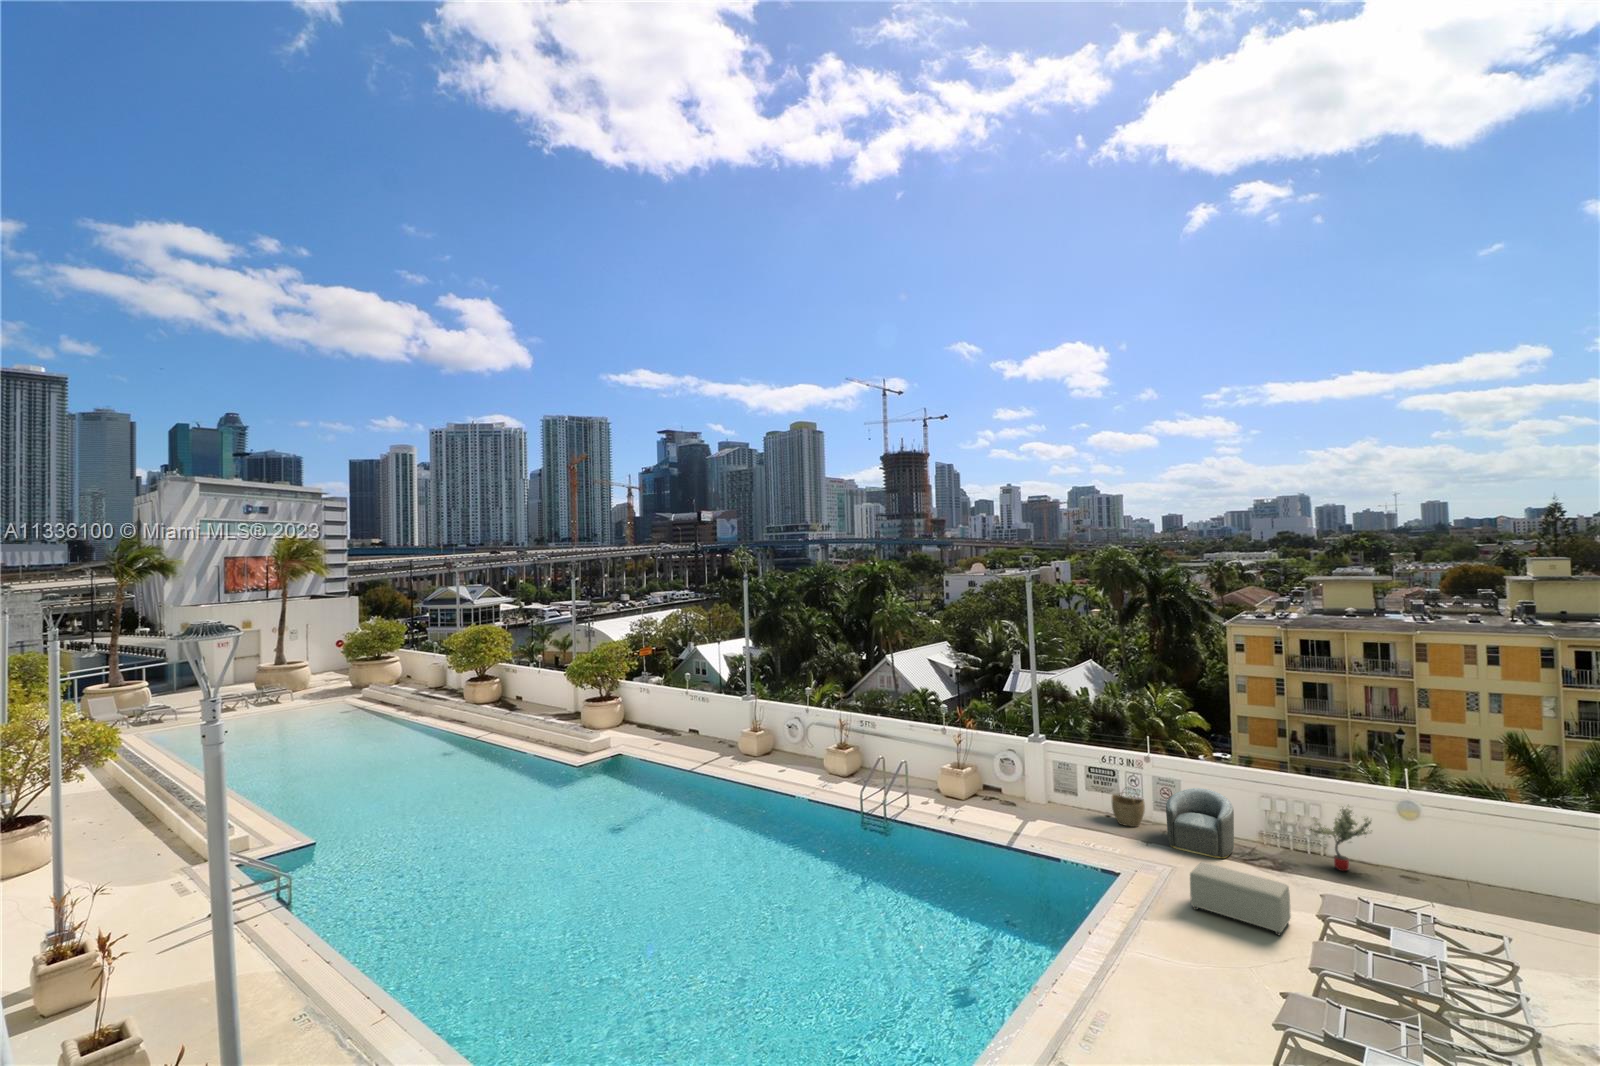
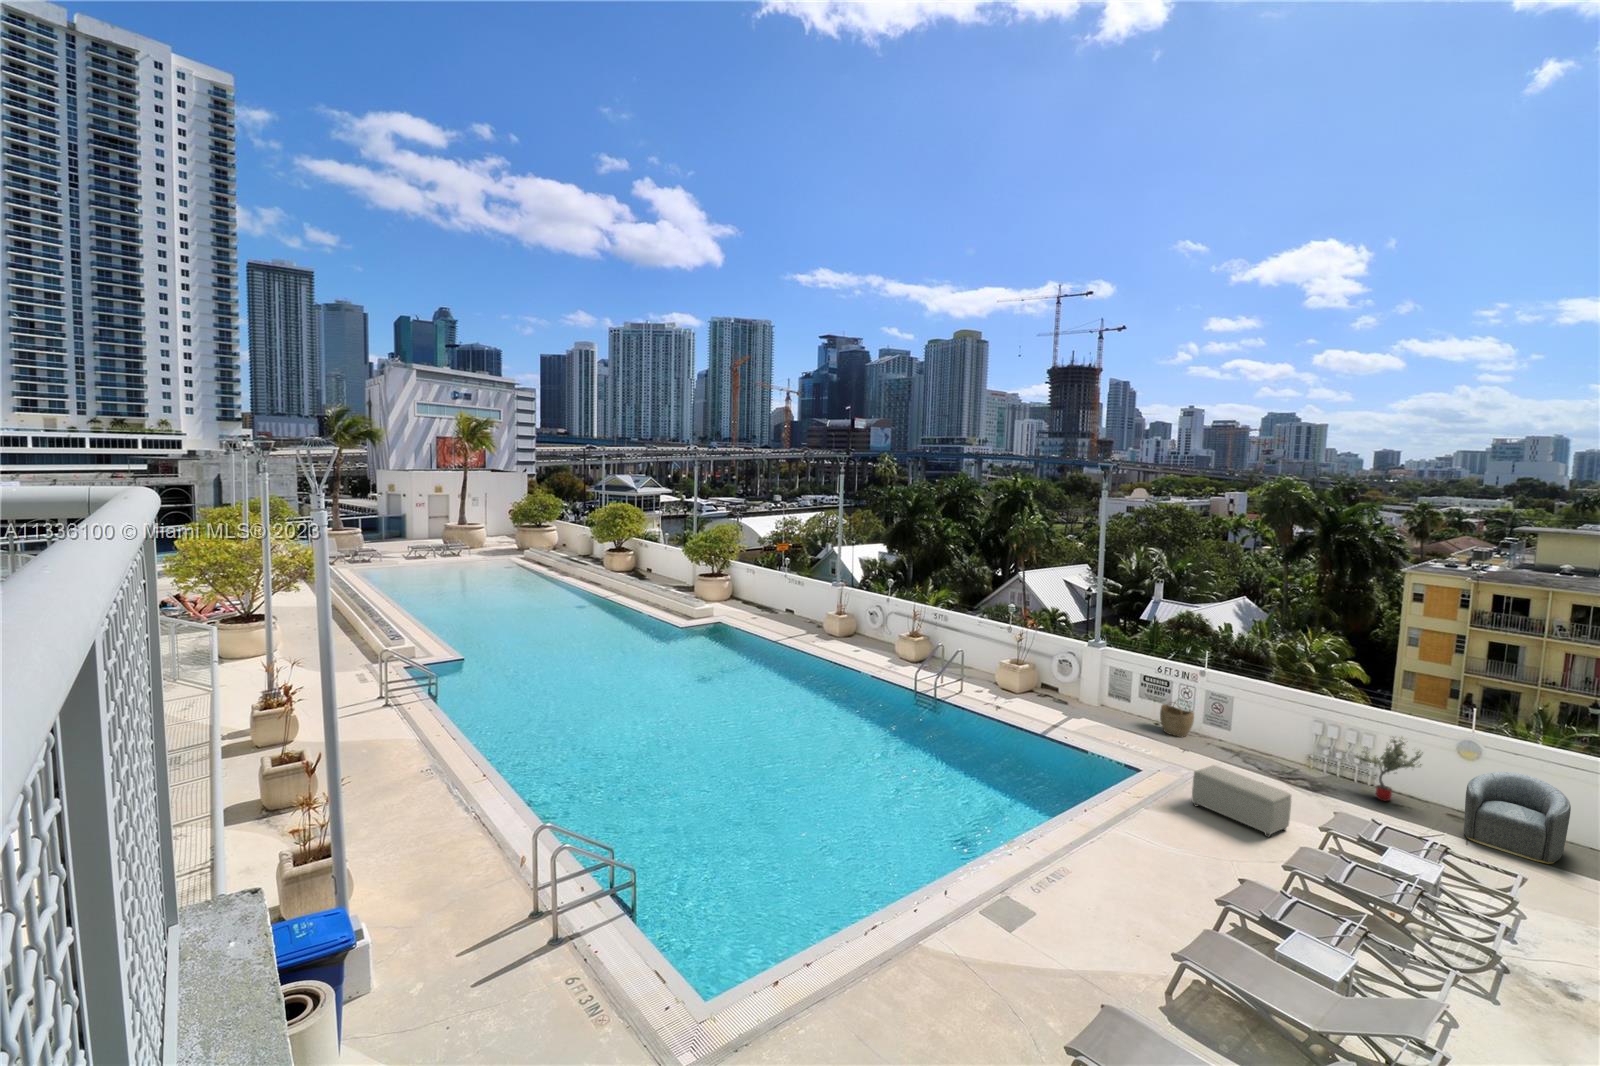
armchair: present [1166,788,1234,858] -> present [1464,772,1571,864]

